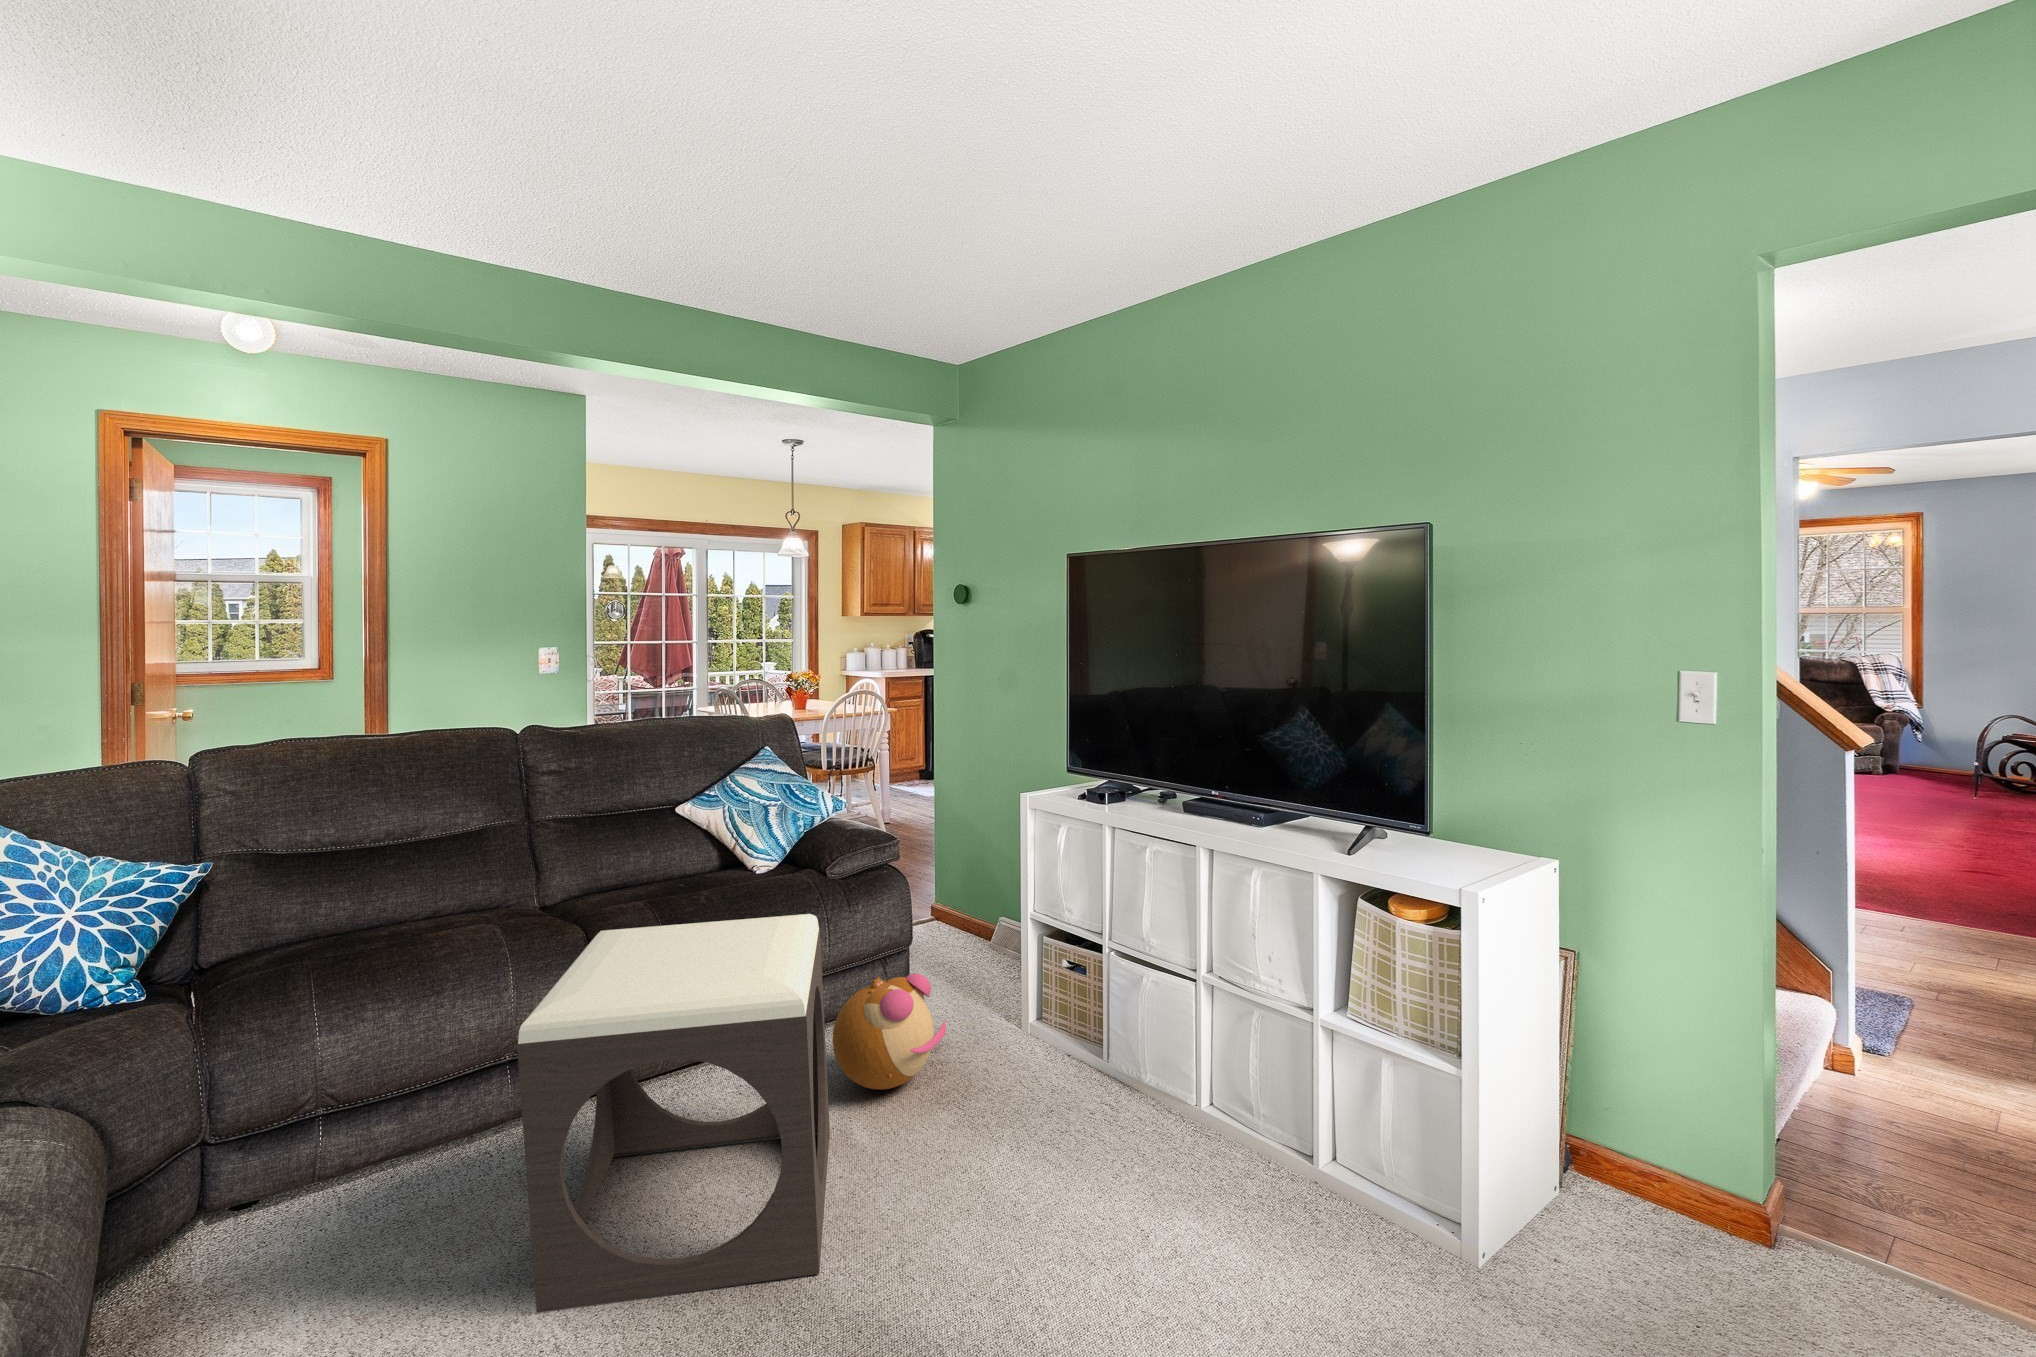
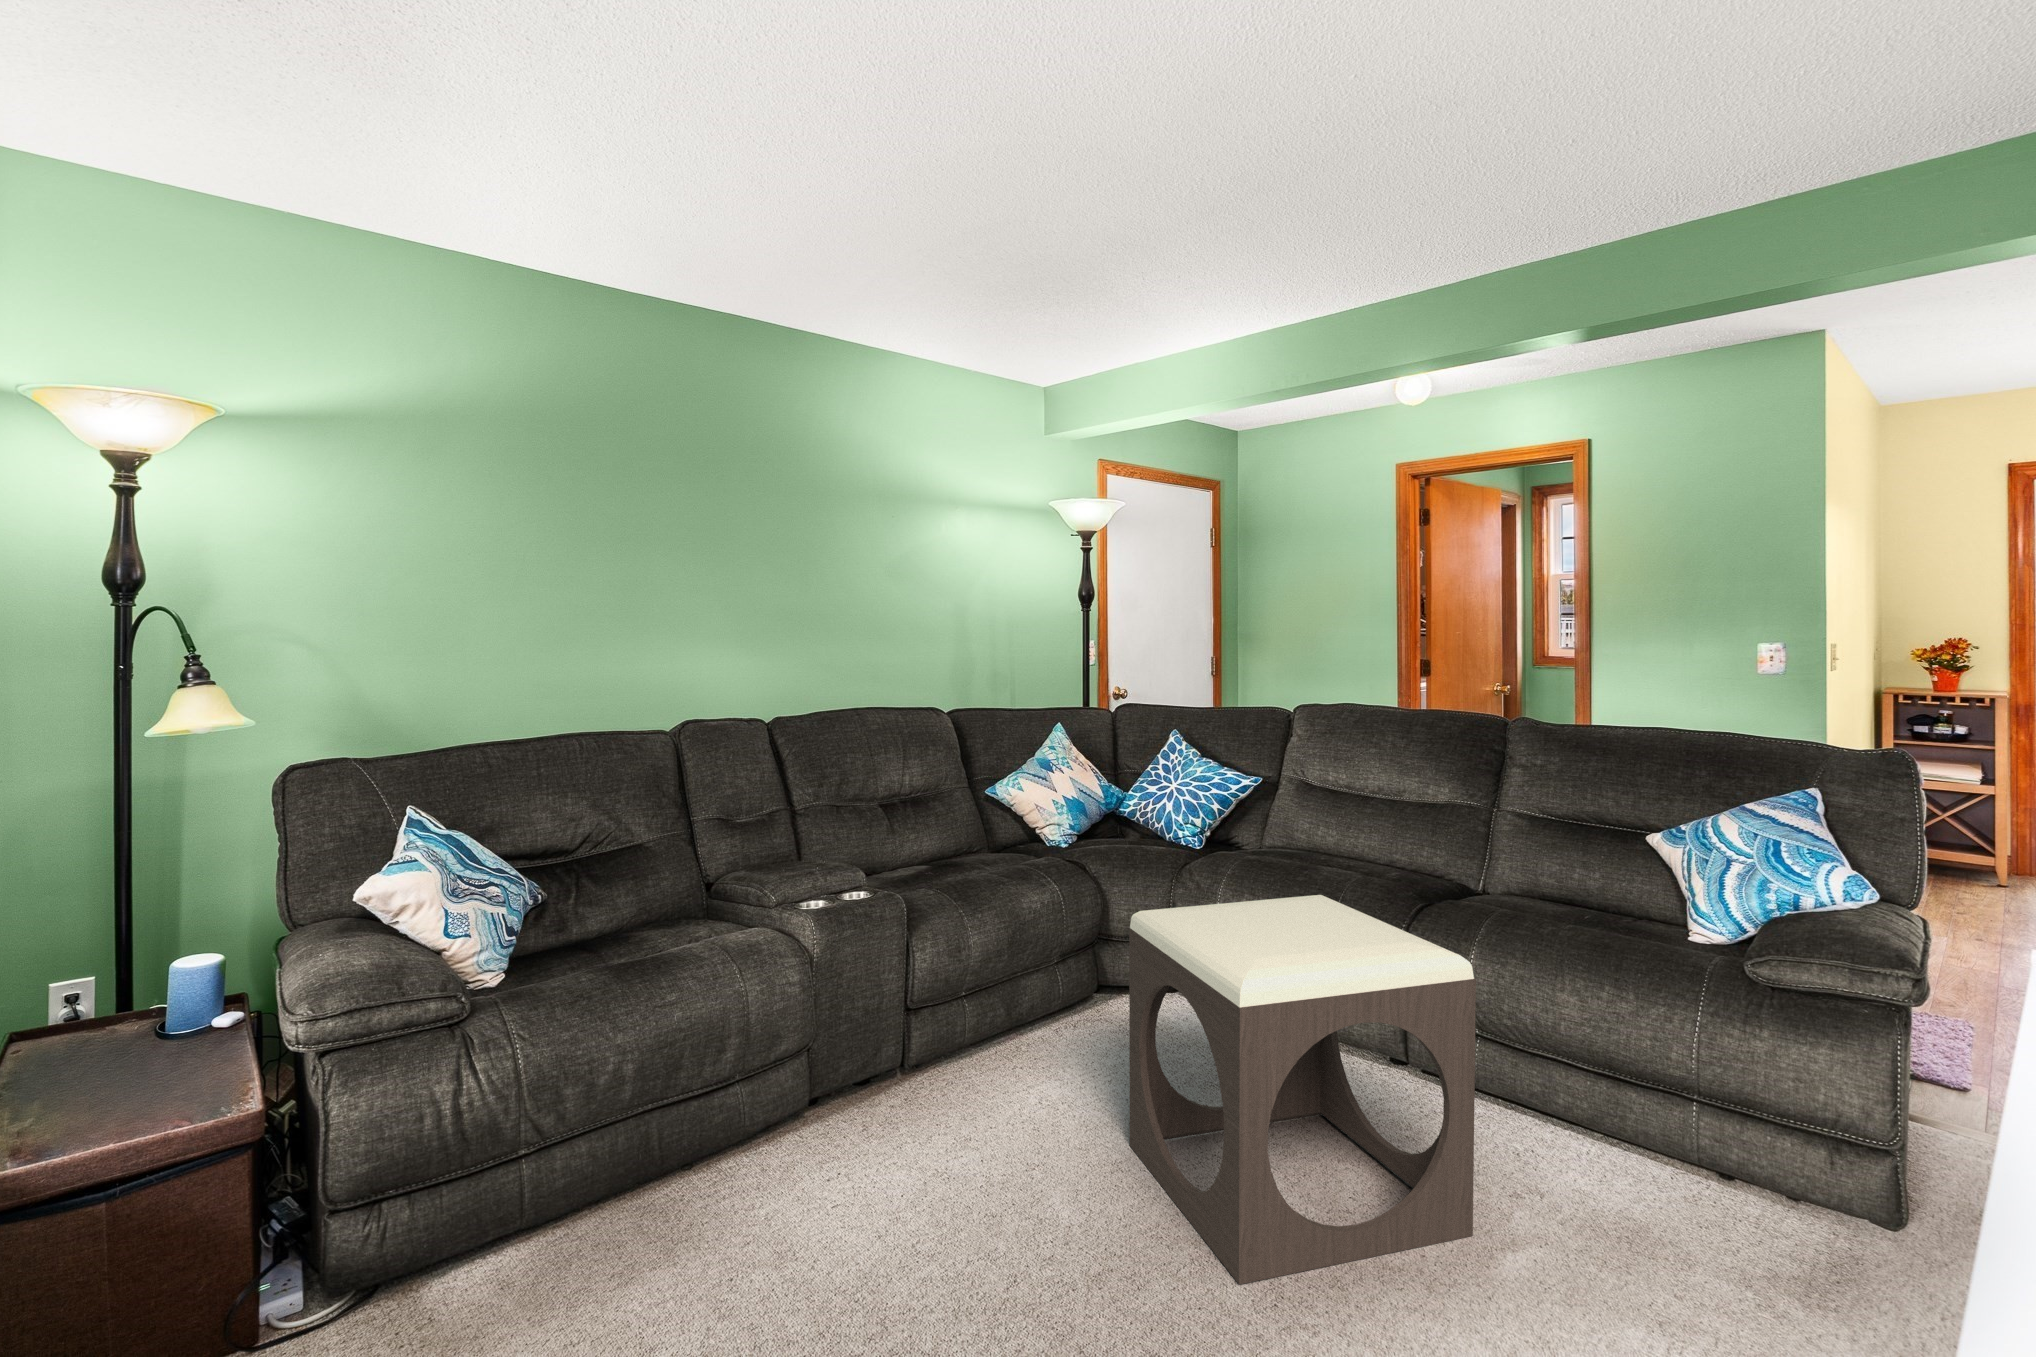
plush toy: present [833,973,946,1089] -> none [1538,1106,1732,1273]

